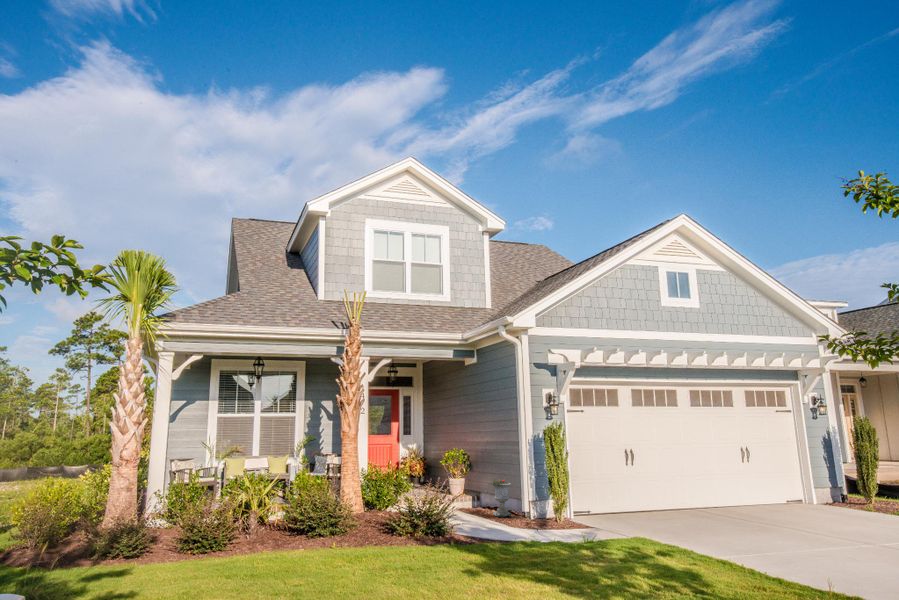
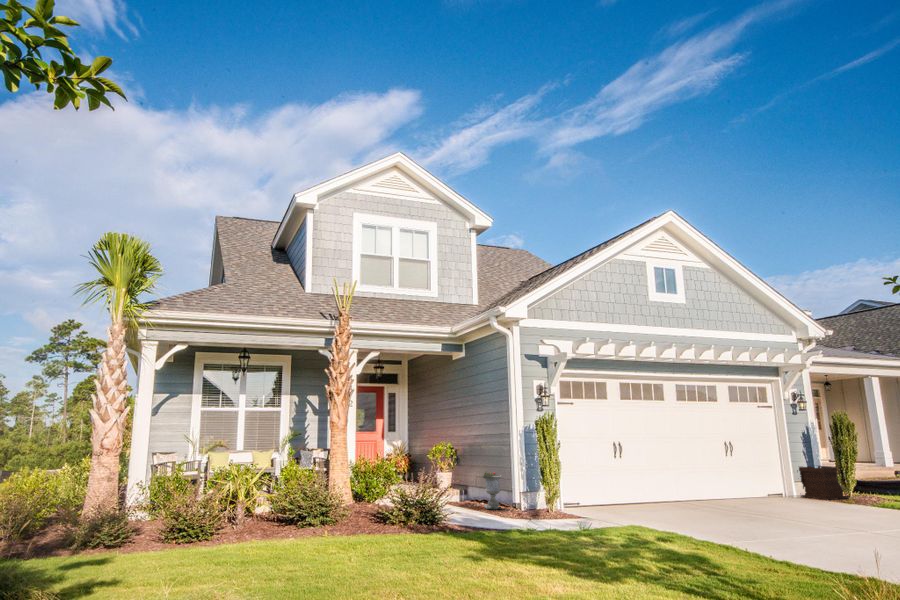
wooden crate: none [816,472,870,508] -> present [797,466,850,500]

